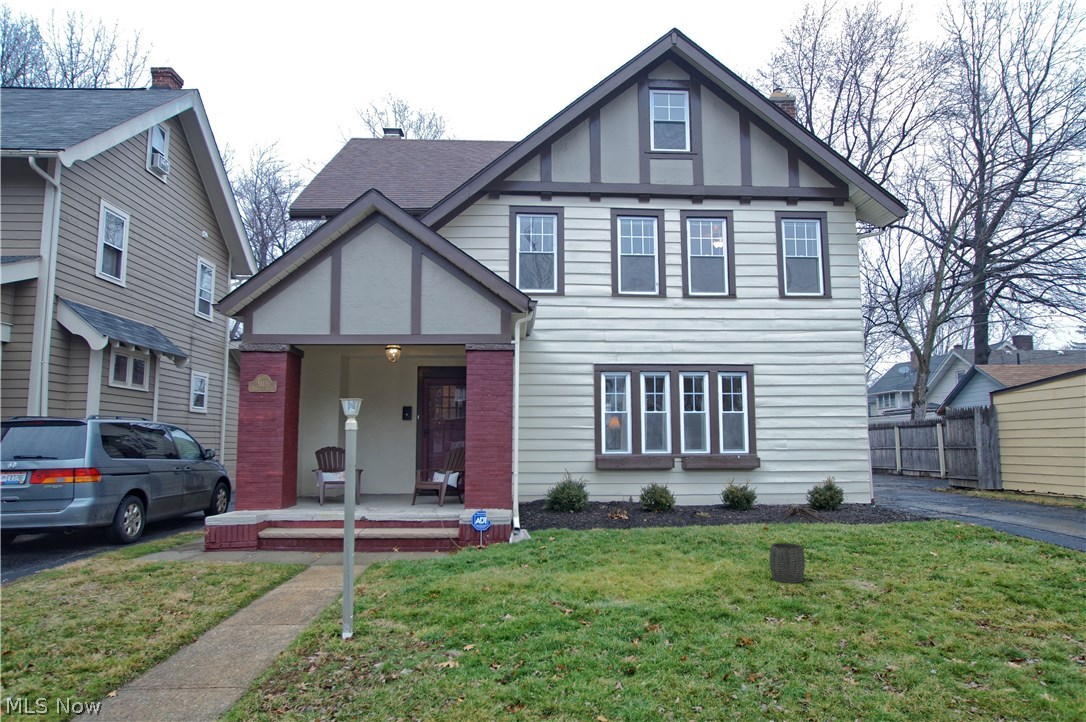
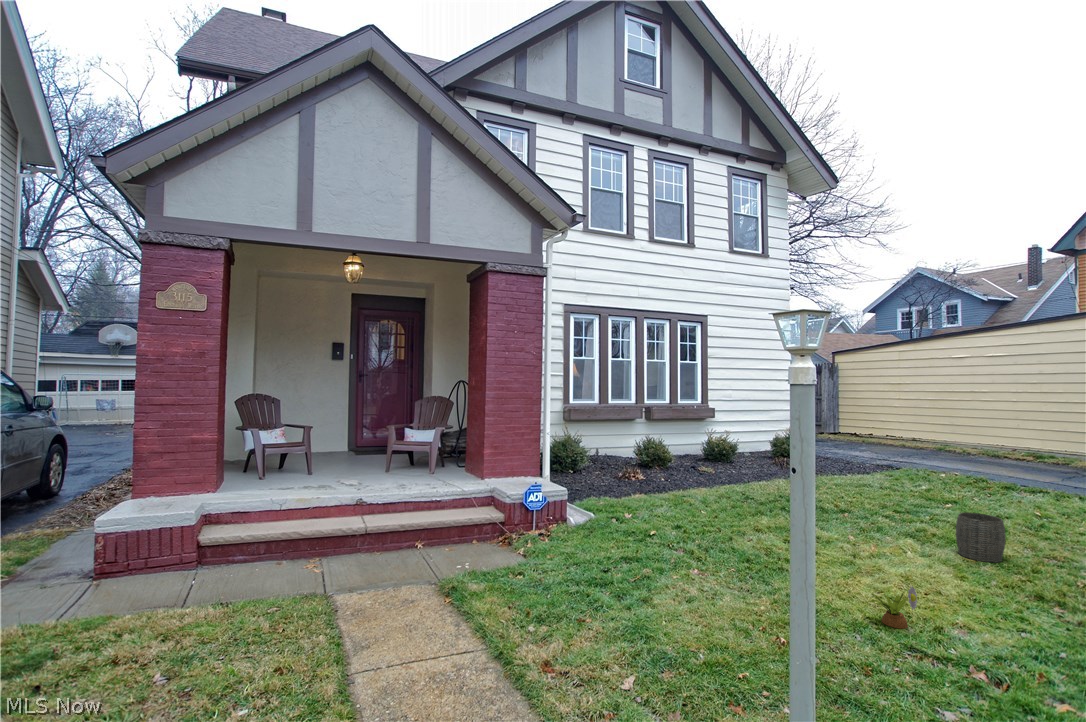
decorative plant: none [590,571,619,601] -> present [870,586,917,629]

